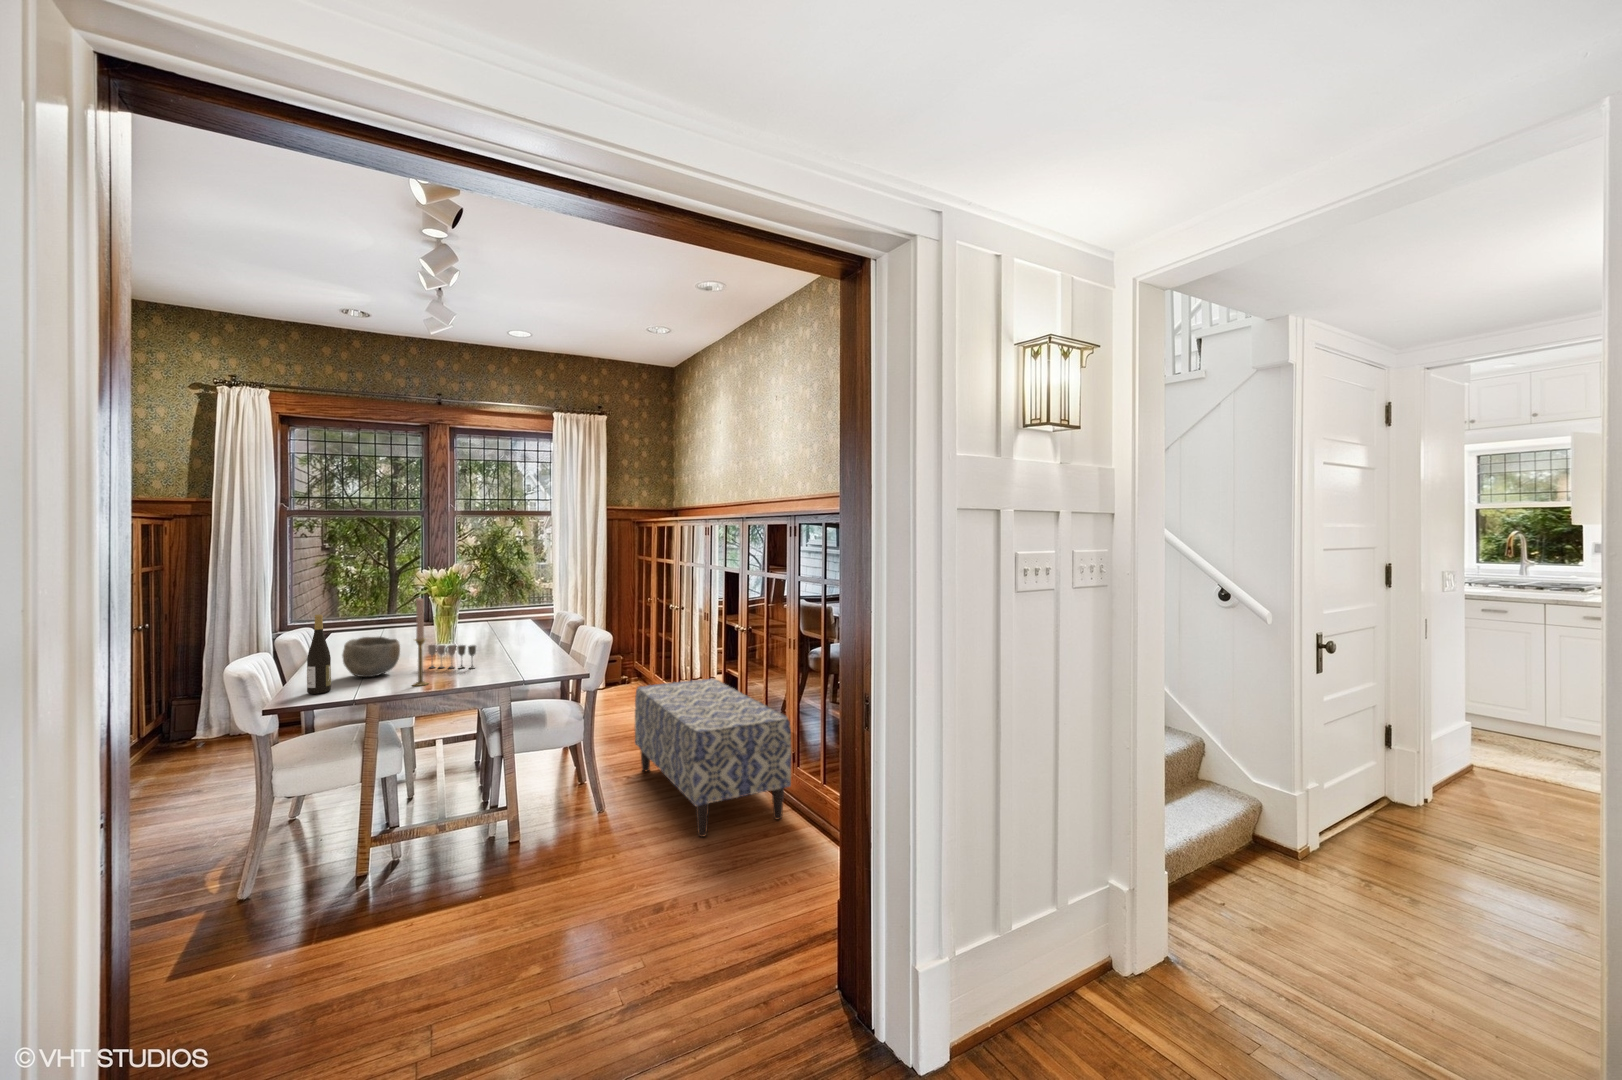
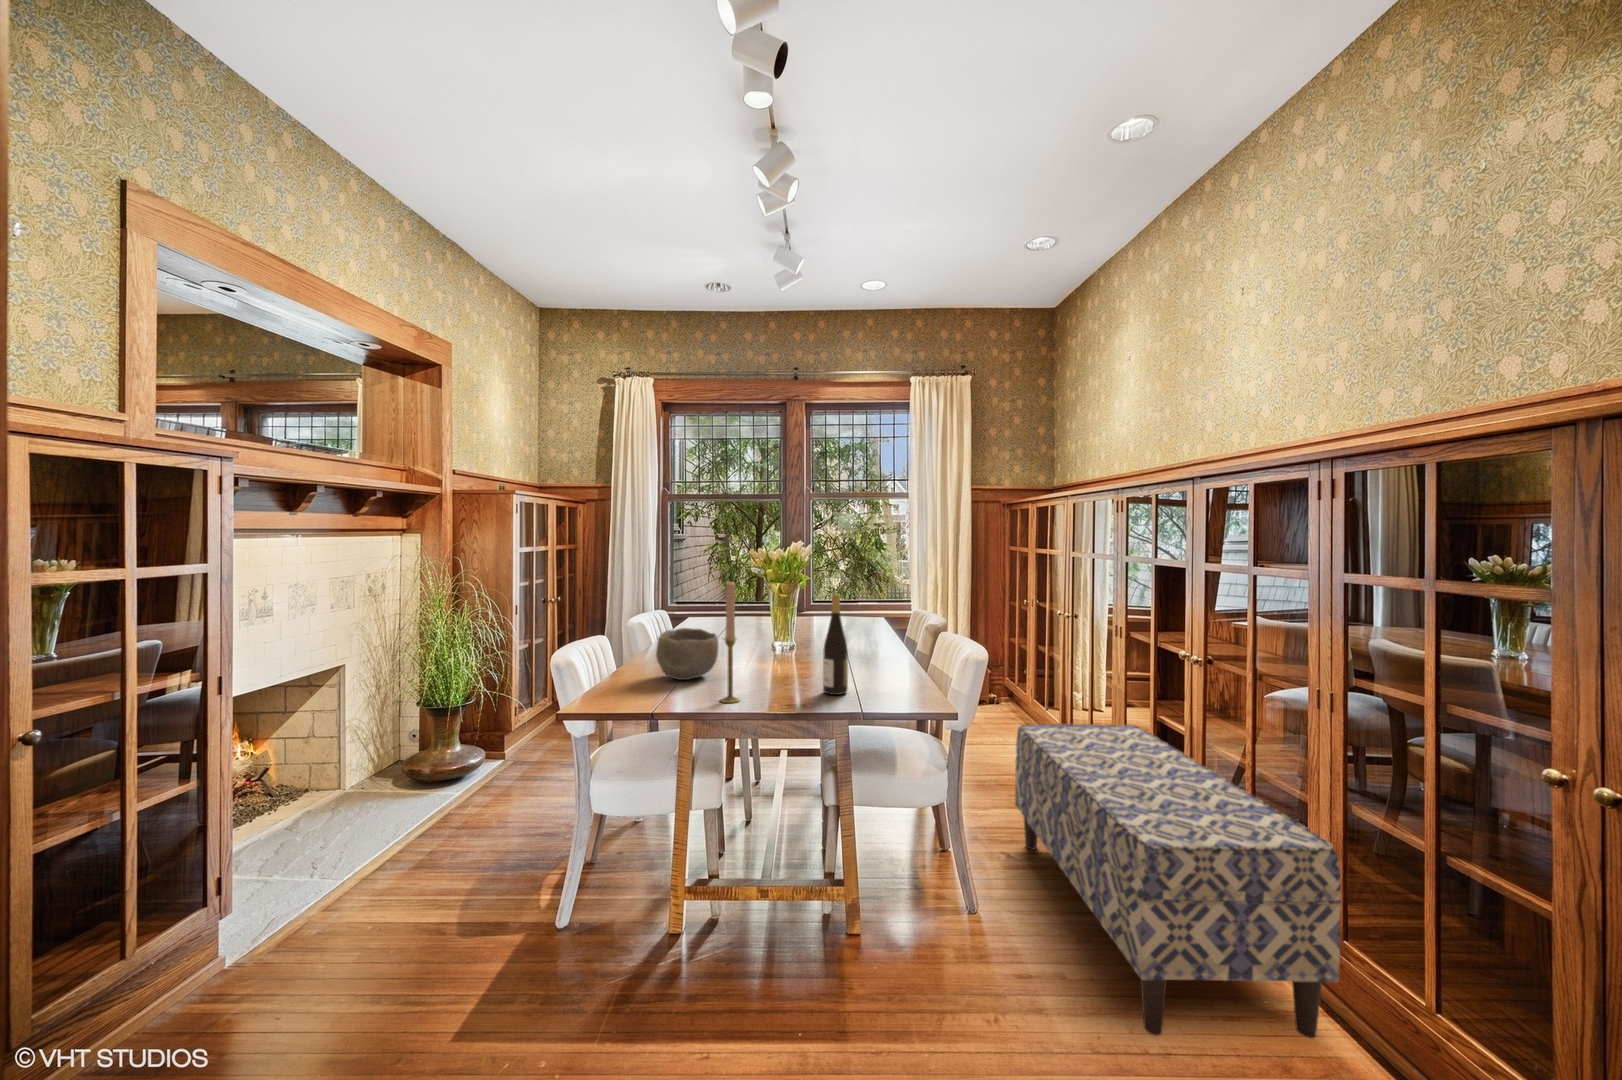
wine bottle: present [307,614,331,694] -> present [823,594,848,695]
wine glass: present [428,645,476,669] -> none [751,644,805,682]

